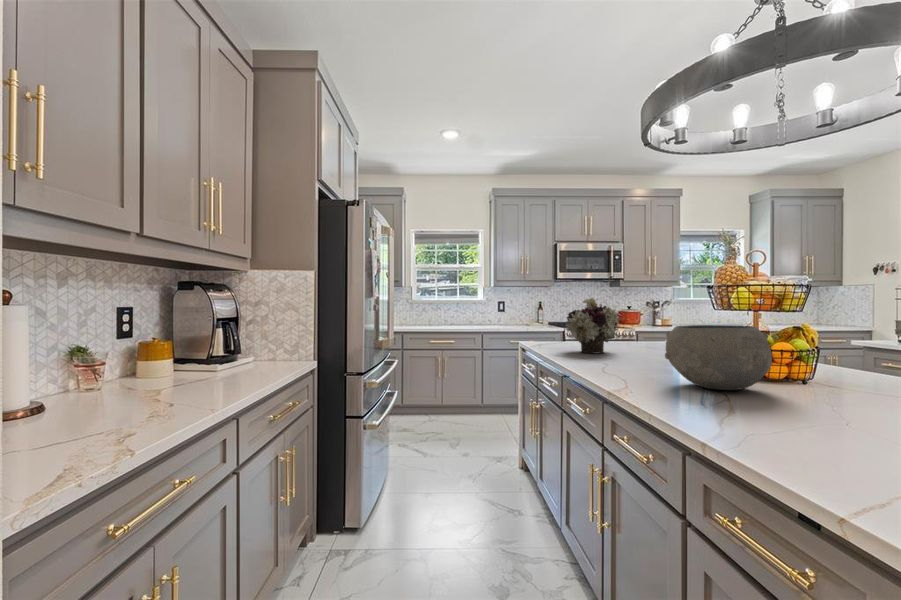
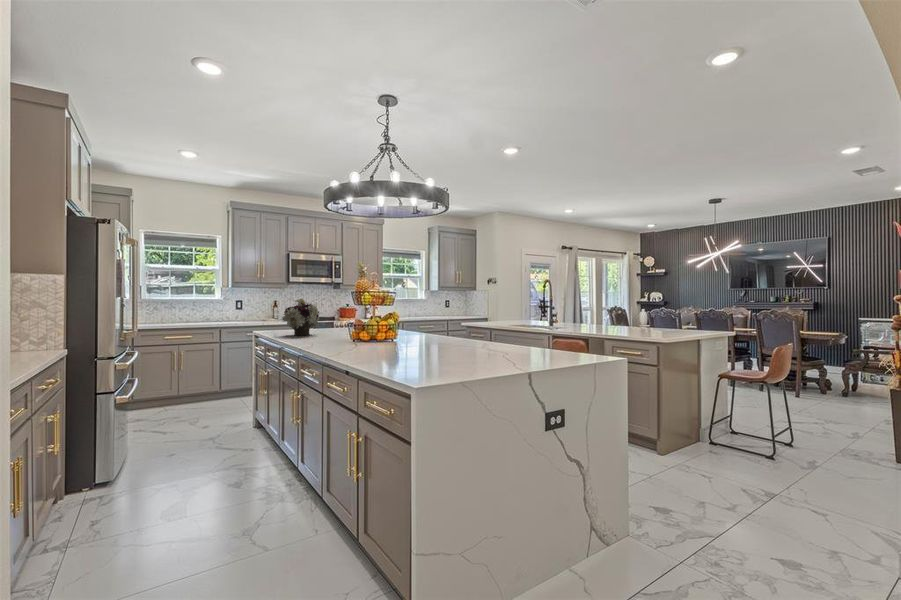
ceramic bowl: present [665,325,772,390] -> none [325,313,373,345]

